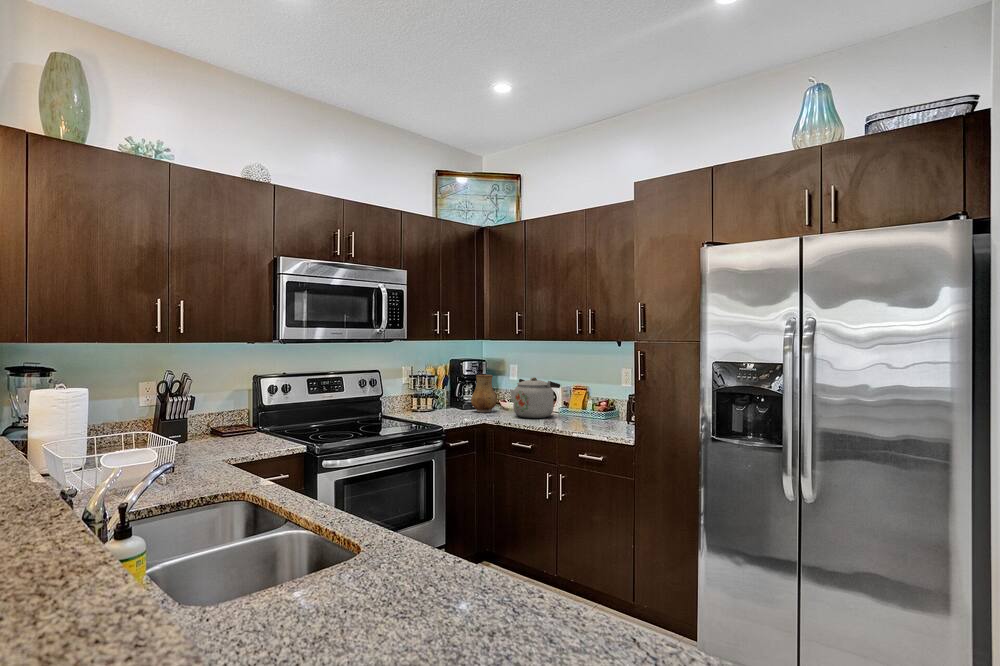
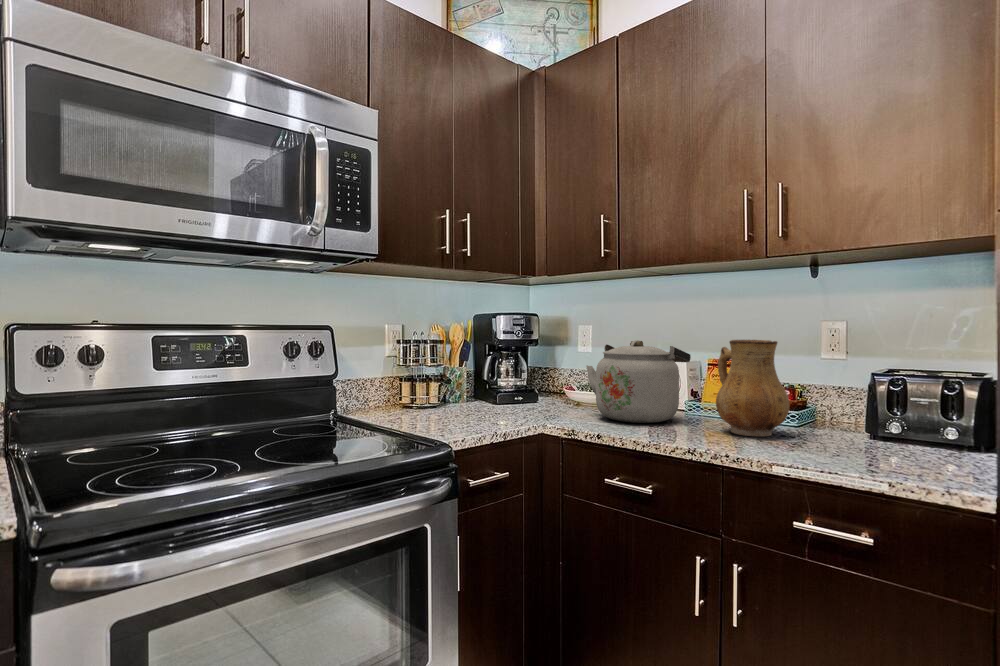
ceramic pitcher: present [471,374,497,412] -> present [716,340,790,436]

